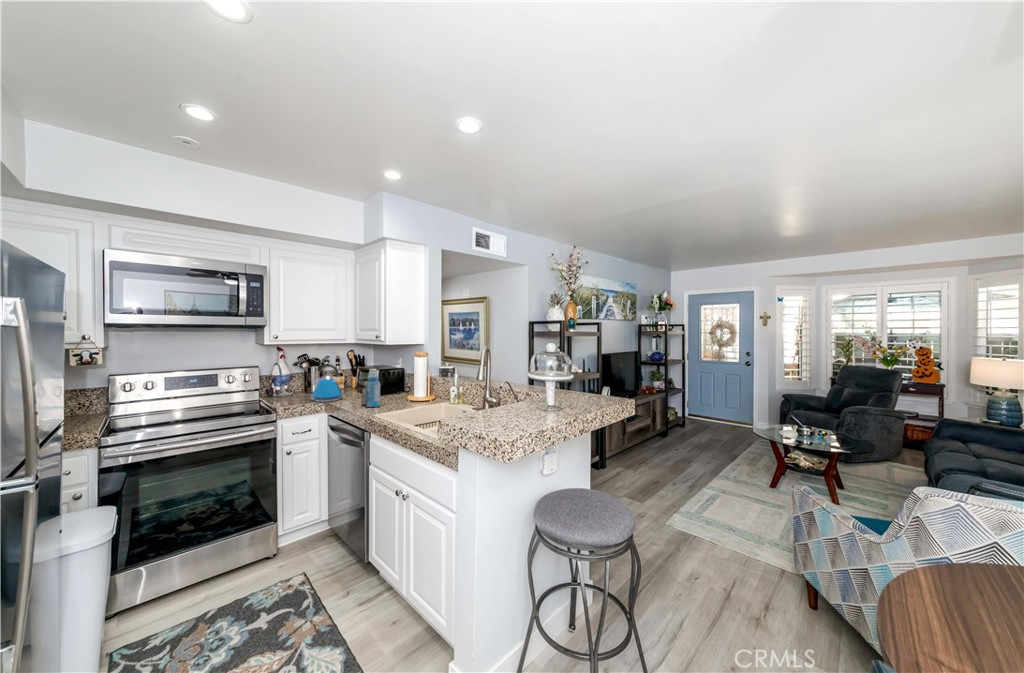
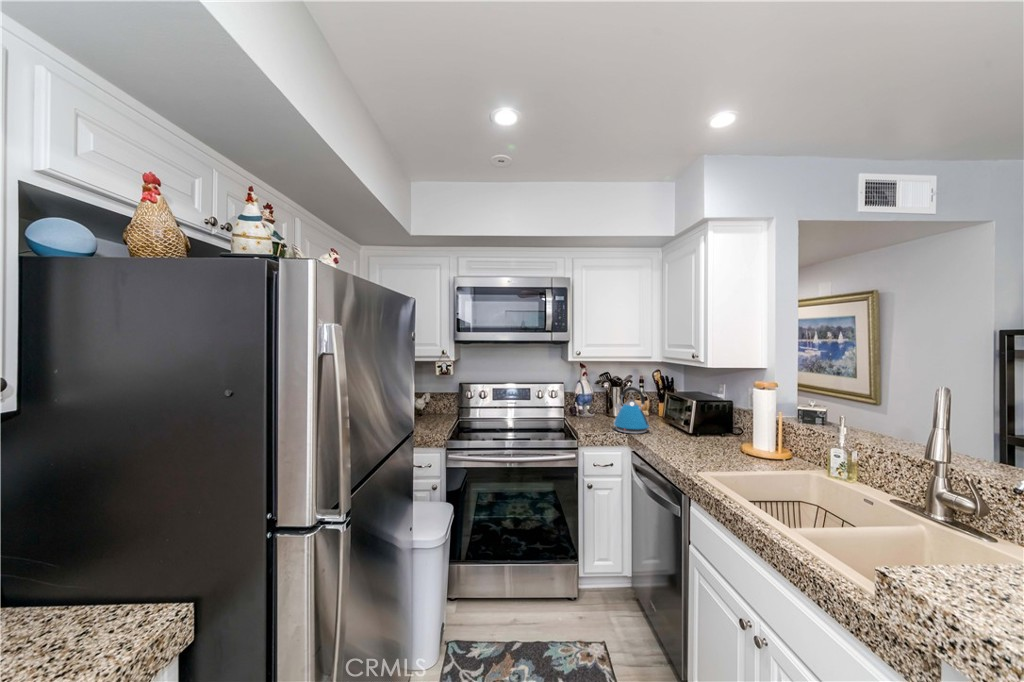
bottle: present [362,369,380,407] -> none [674,401,701,455]

